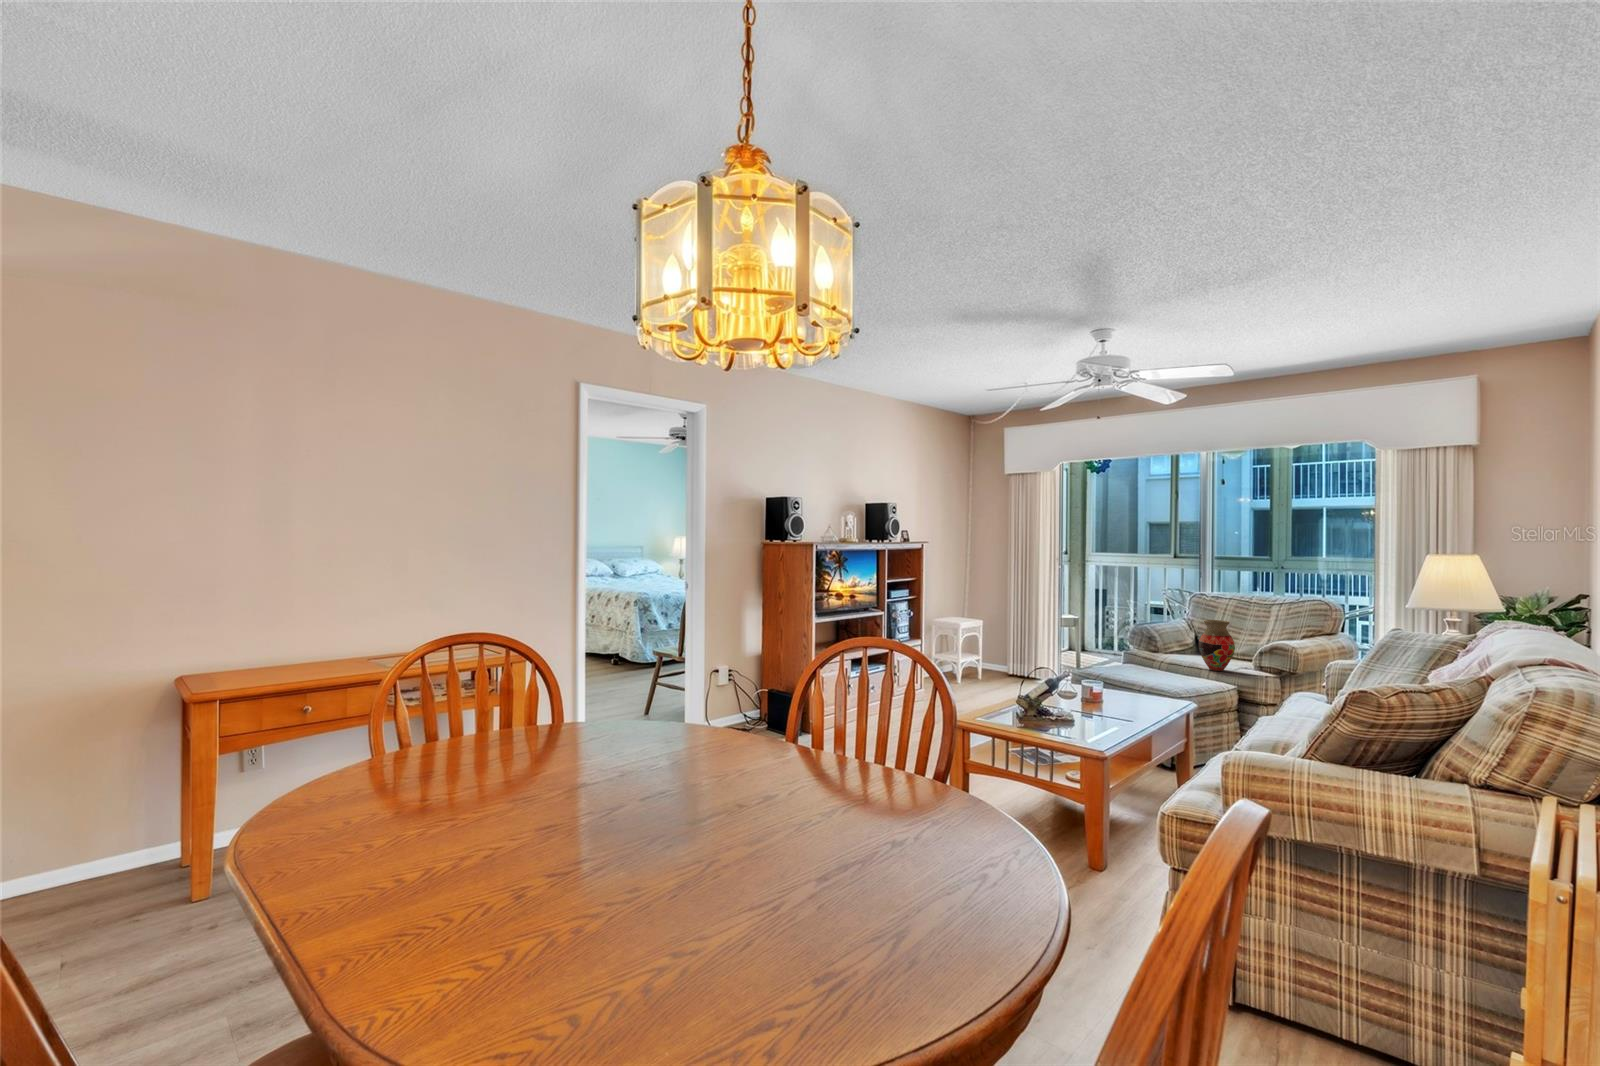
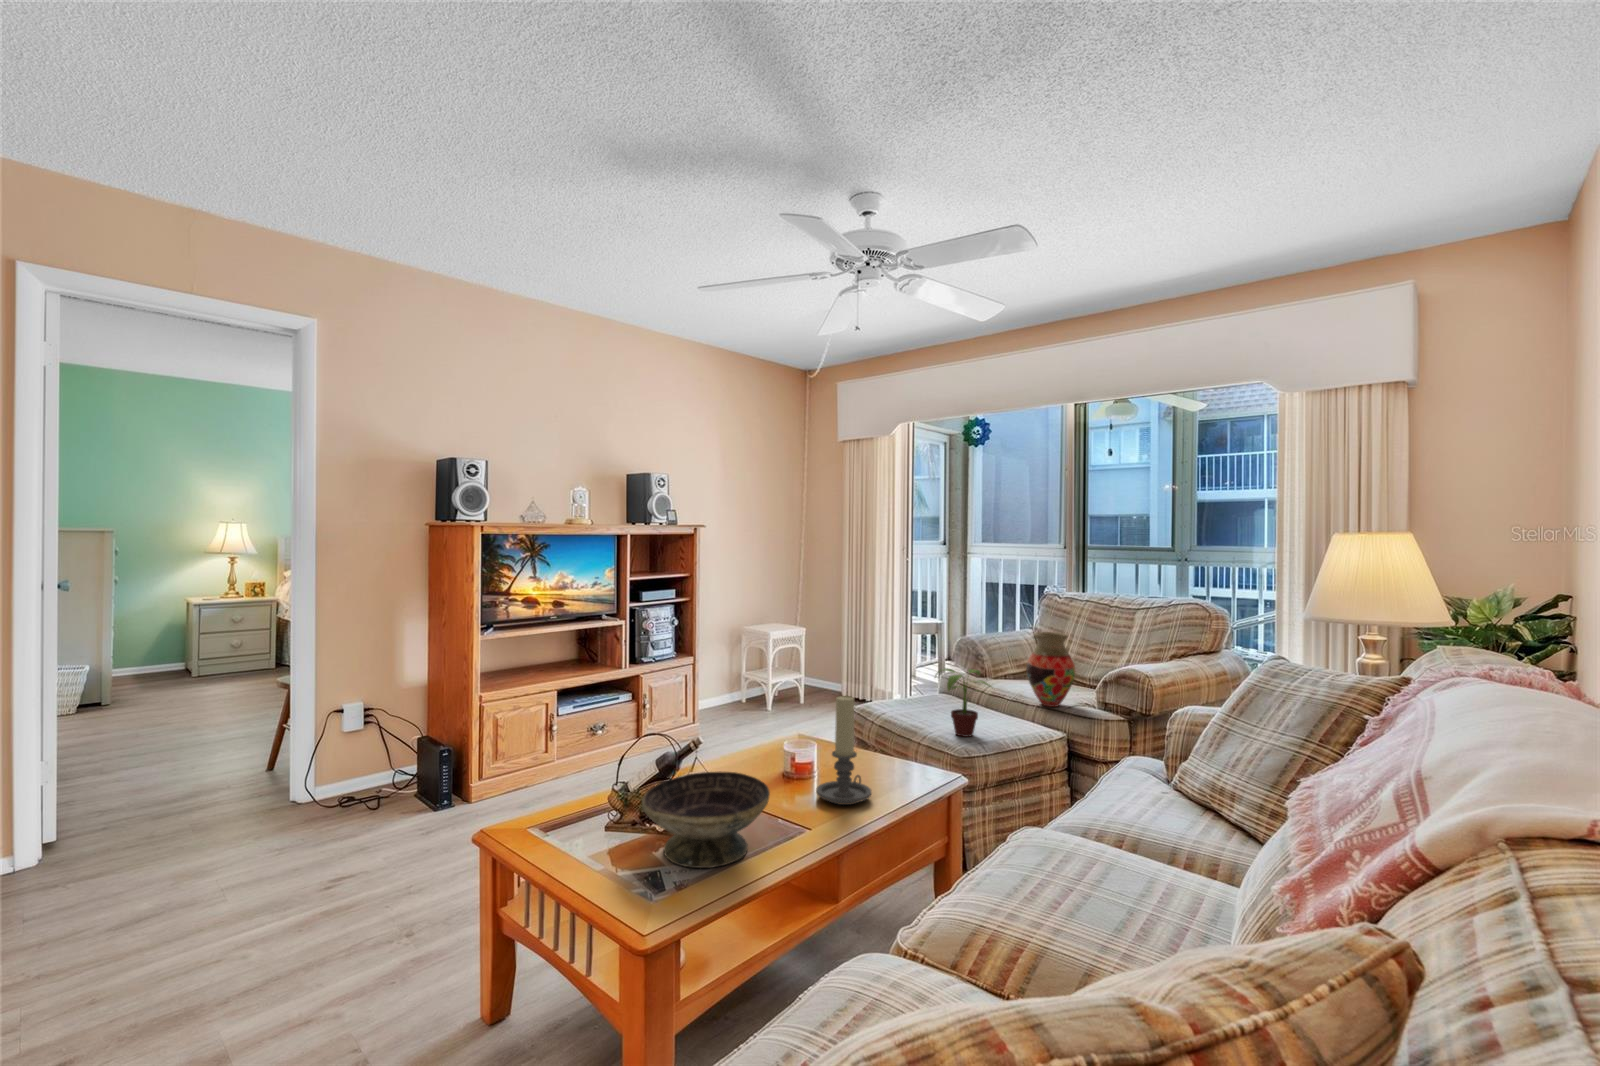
potted plant: none [1149,642,1194,685] -> present [935,669,990,737]
candle holder: none [1112,651,1147,713] -> present [816,696,871,805]
decorative bowl: none [1046,690,1117,734] -> present [642,772,770,868]

